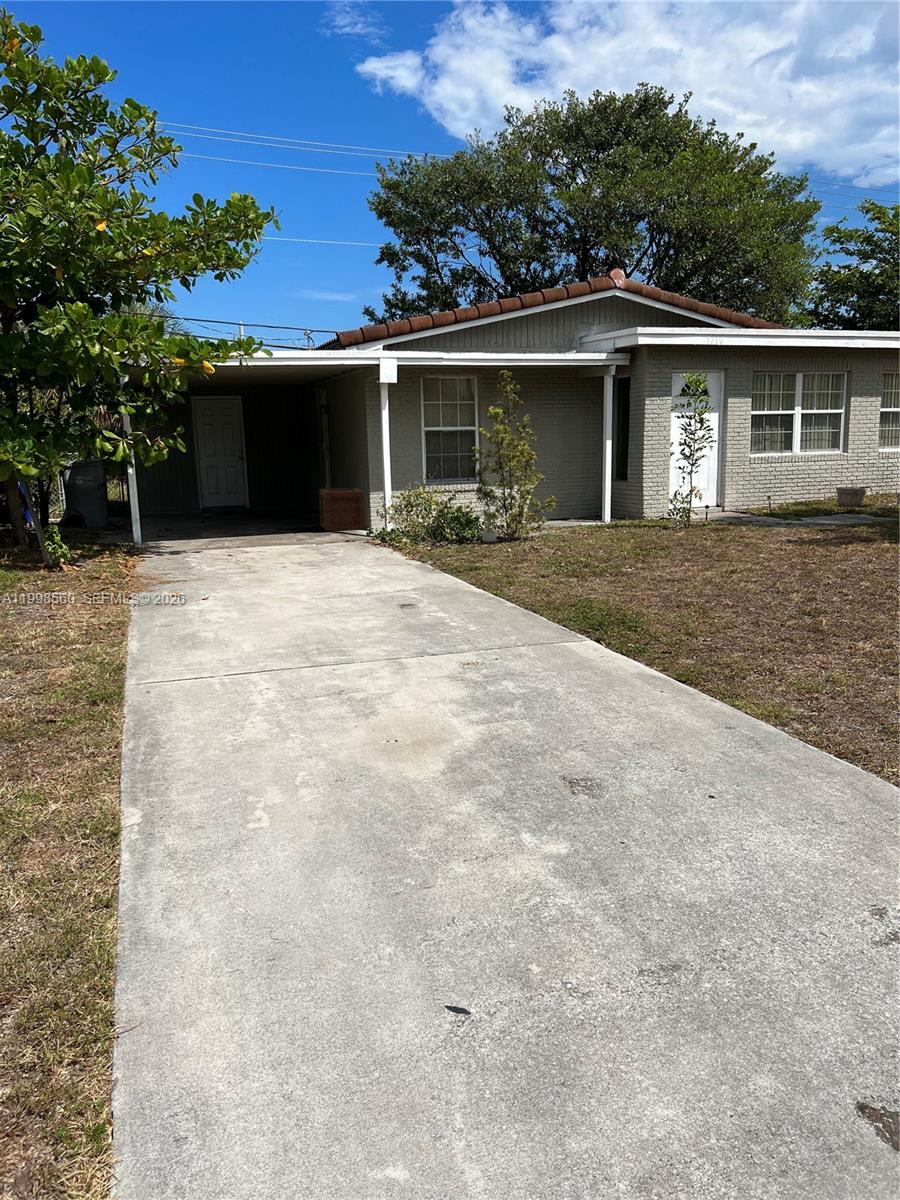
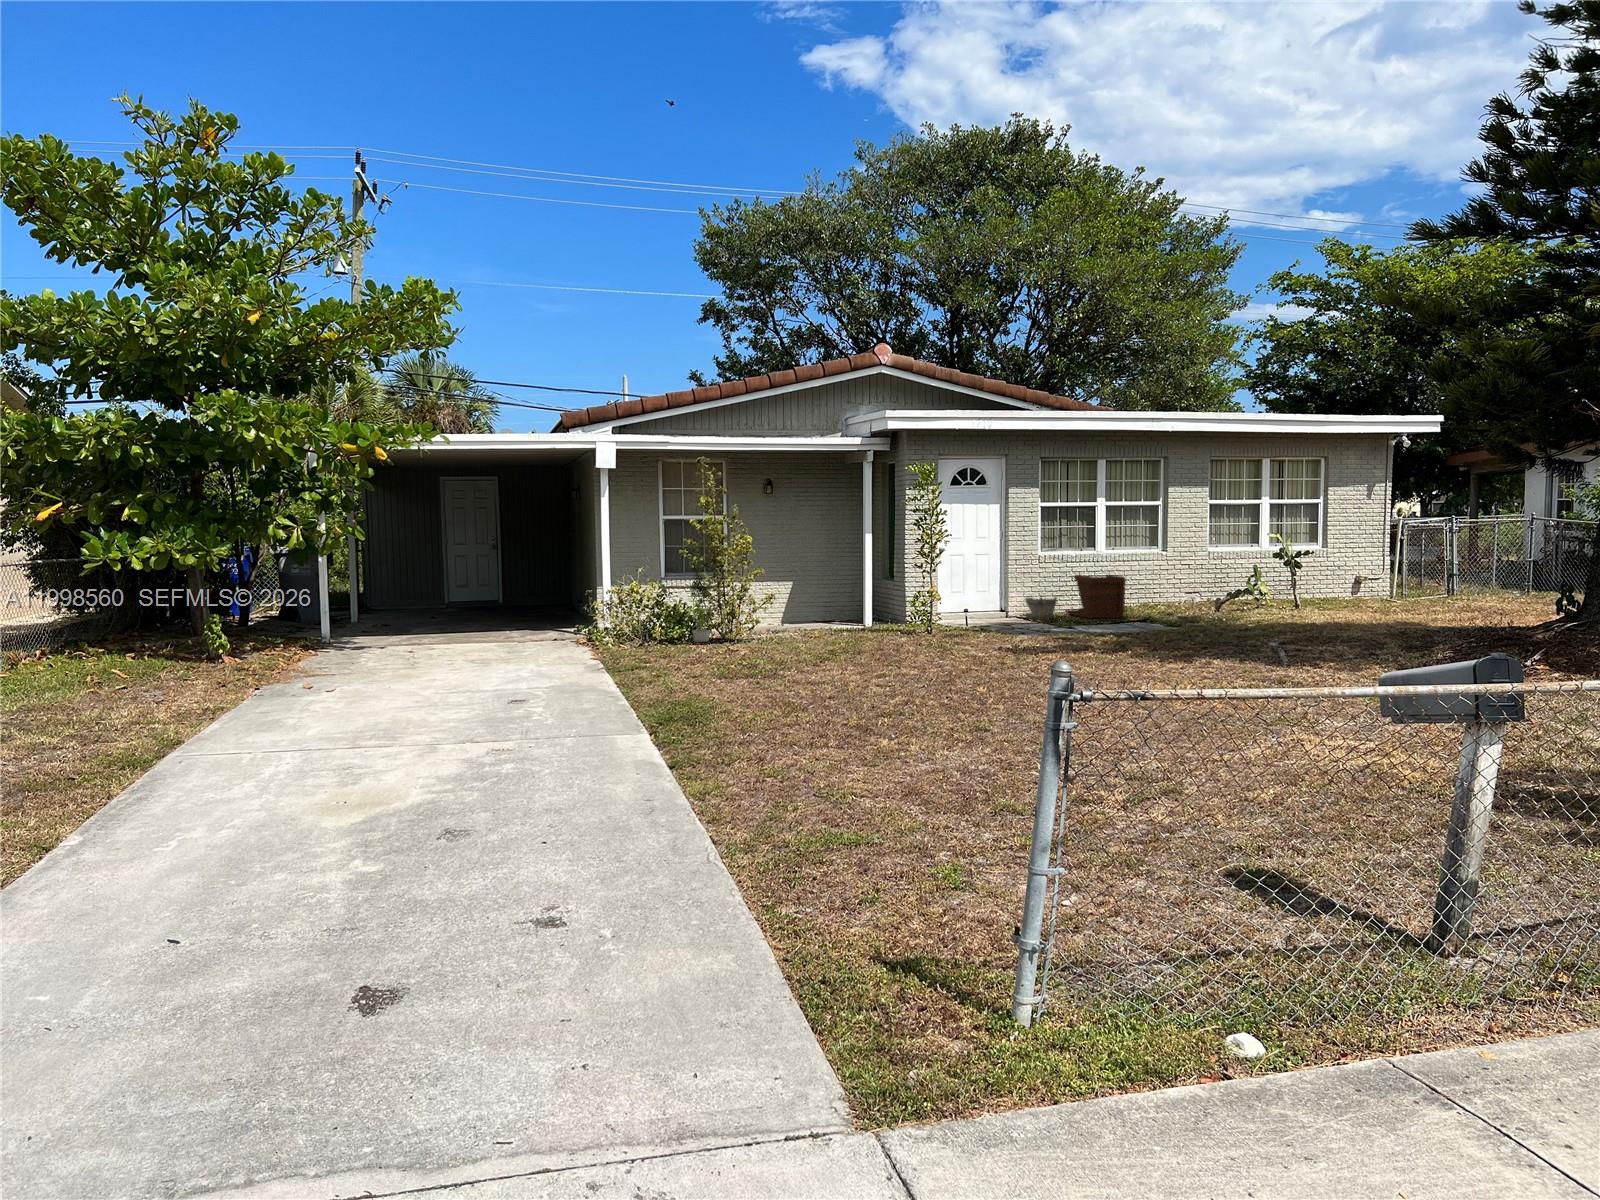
wooden bucket: present [836,487,866,507] -> present [1025,597,1057,620]
wooden crate: present [319,488,365,531] -> present [1066,575,1126,618]

